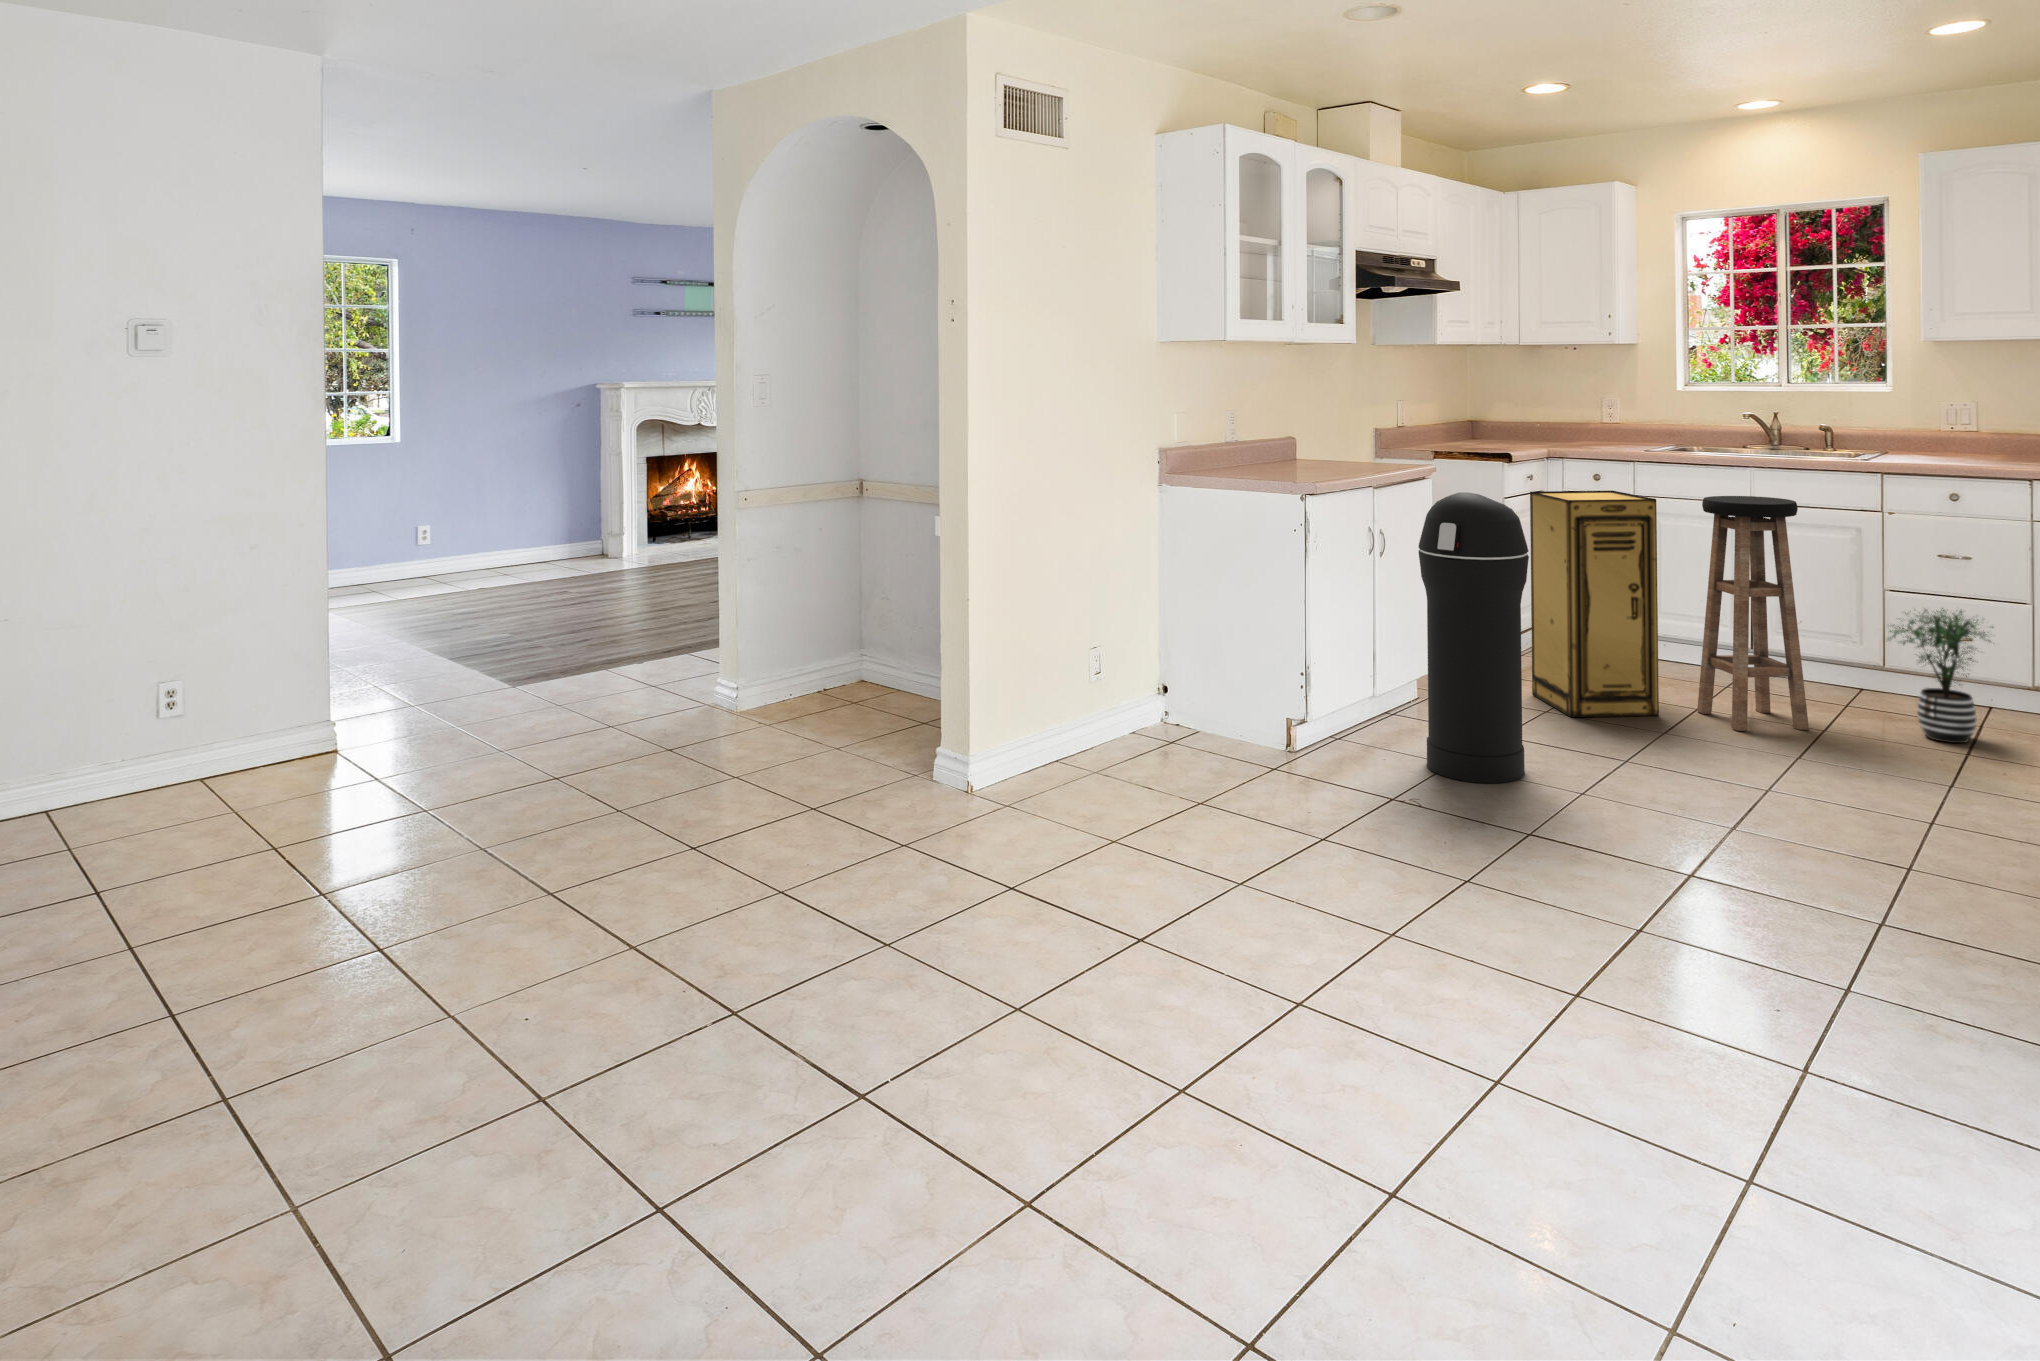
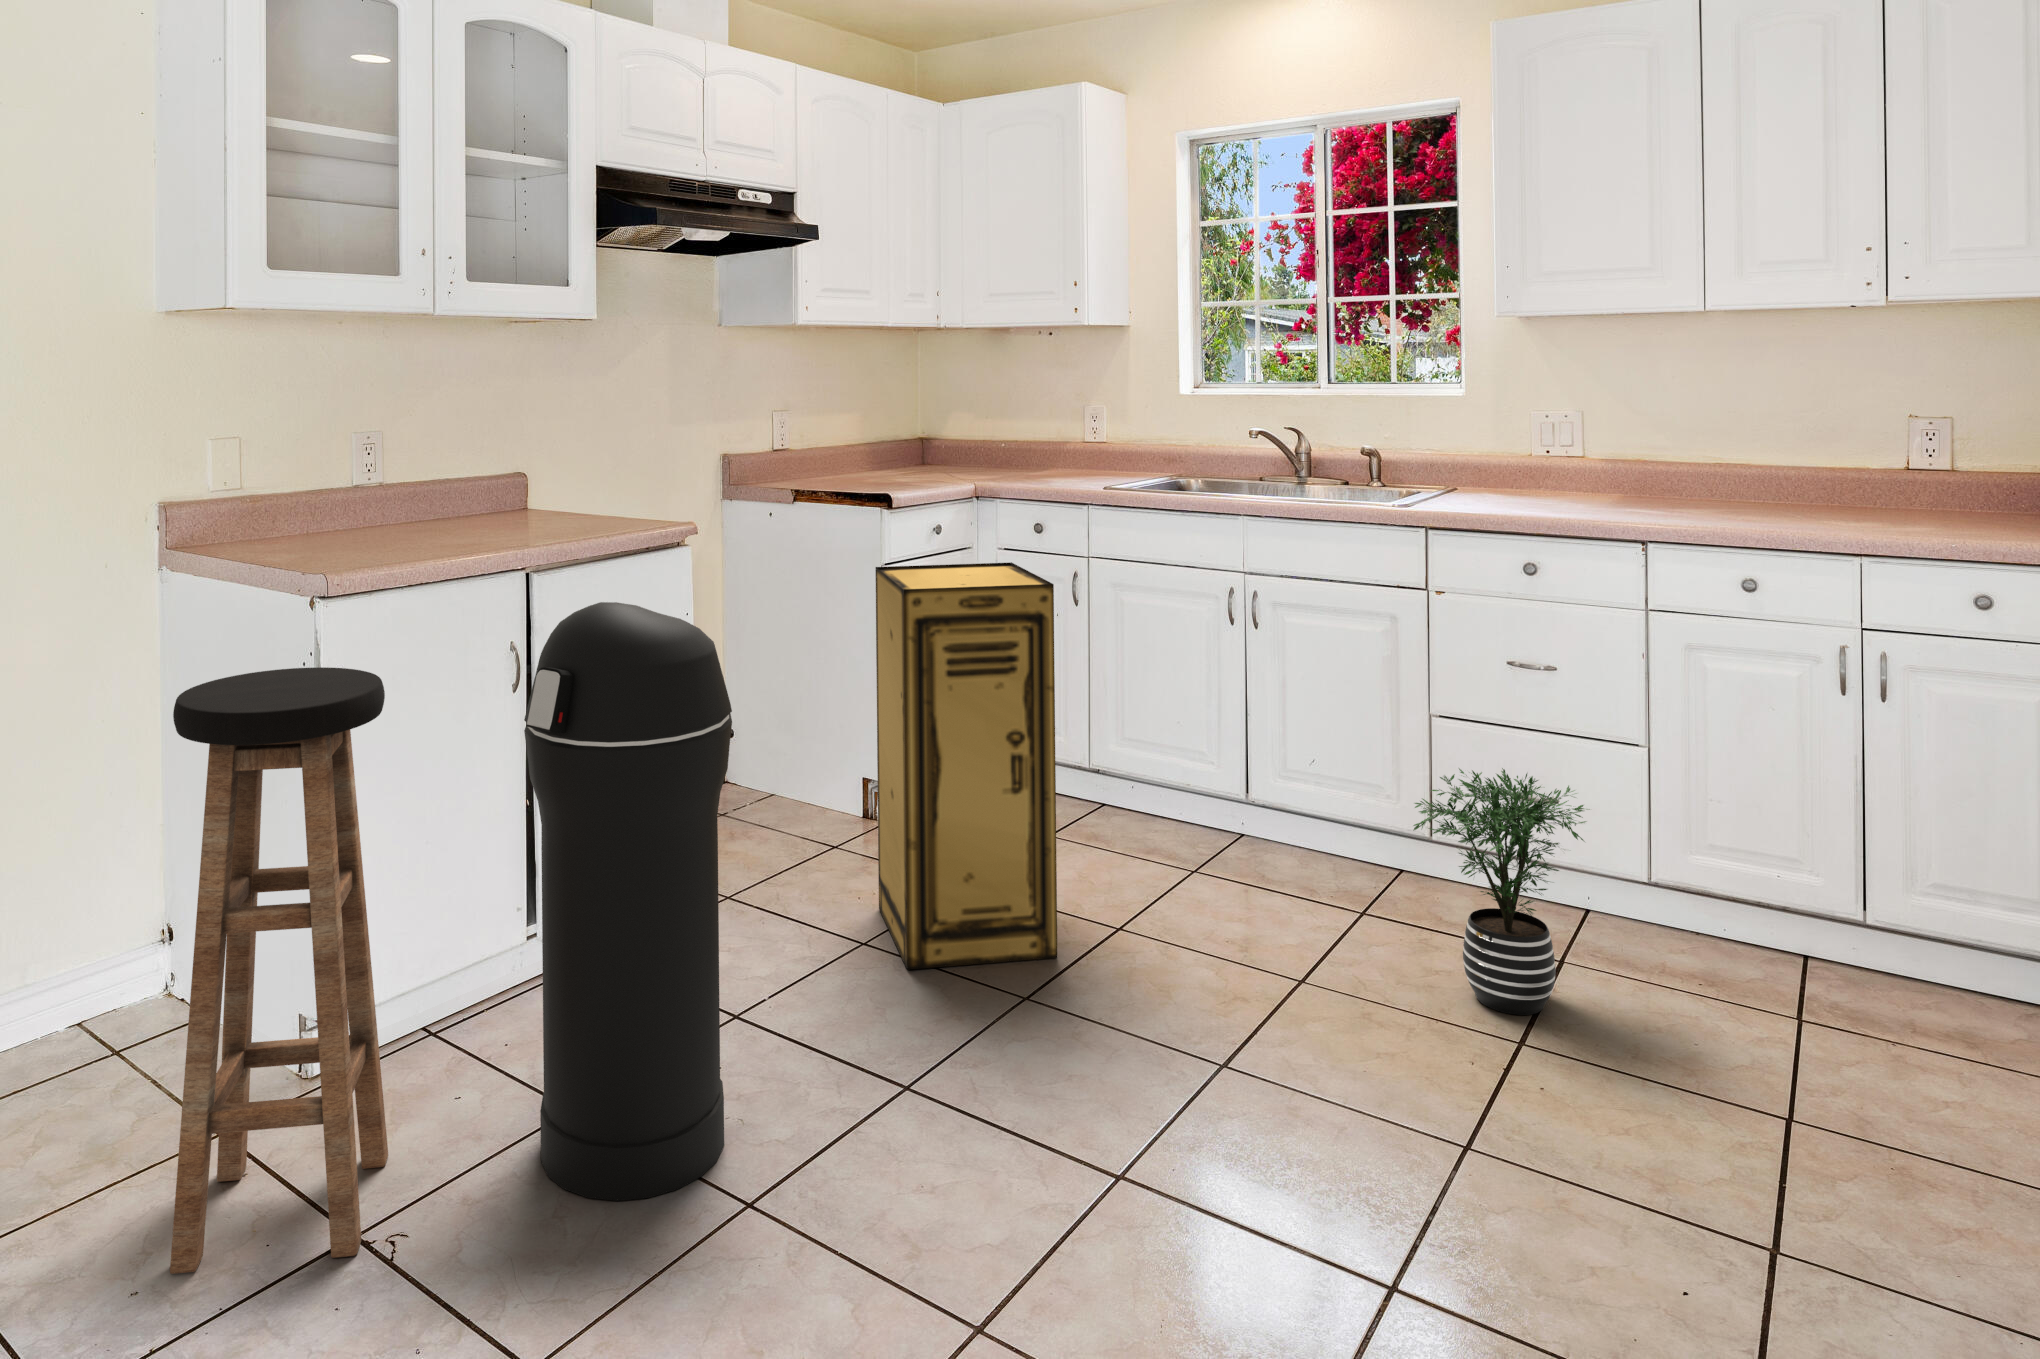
bar stool: present [1697,496,1809,731] -> present [170,667,388,1274]

